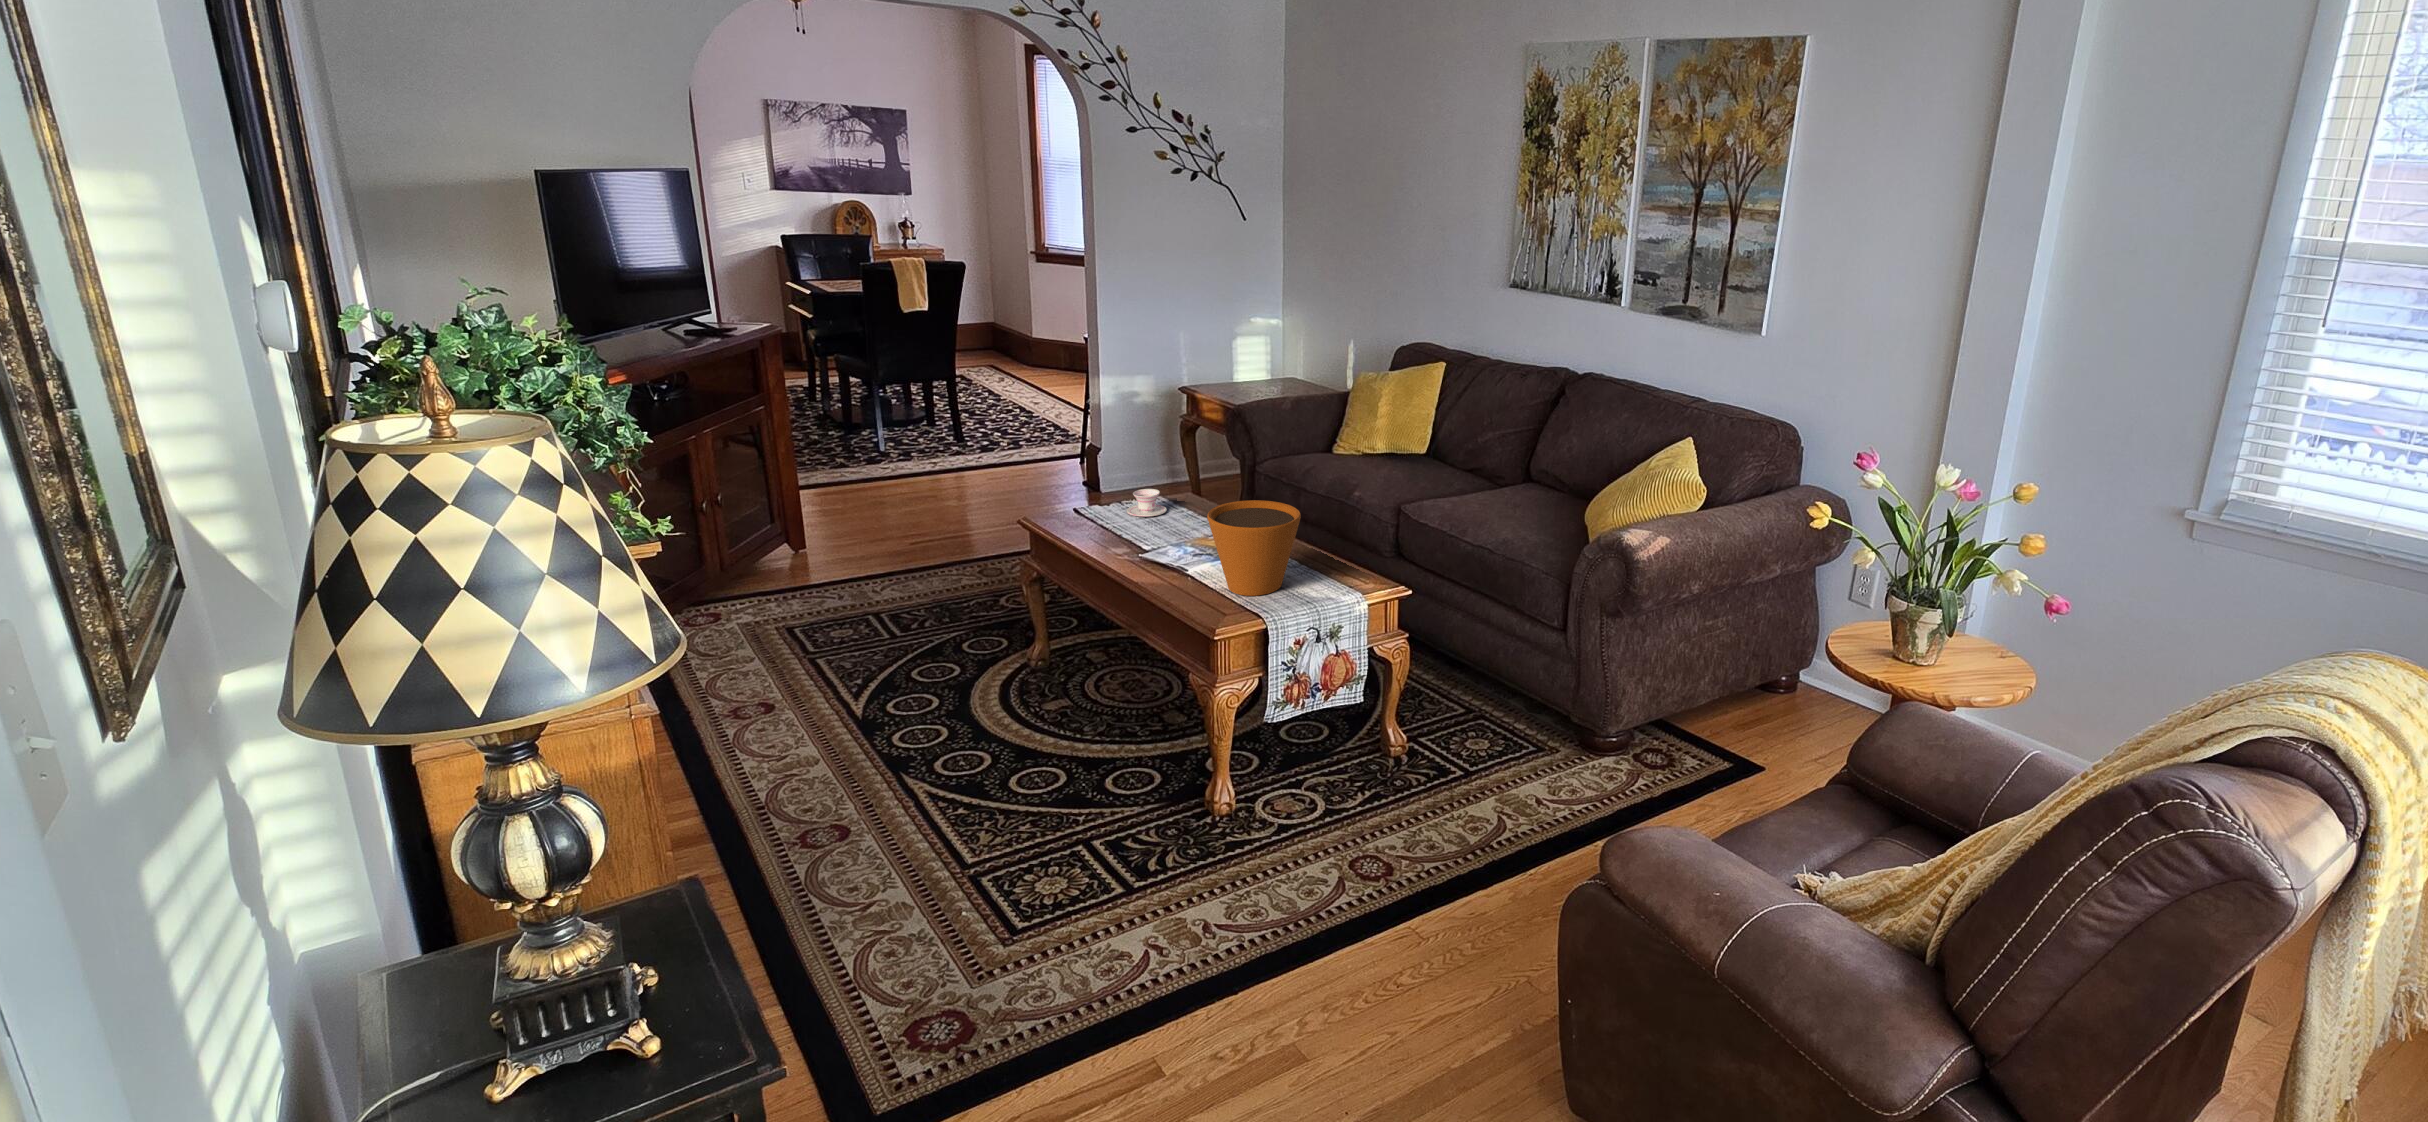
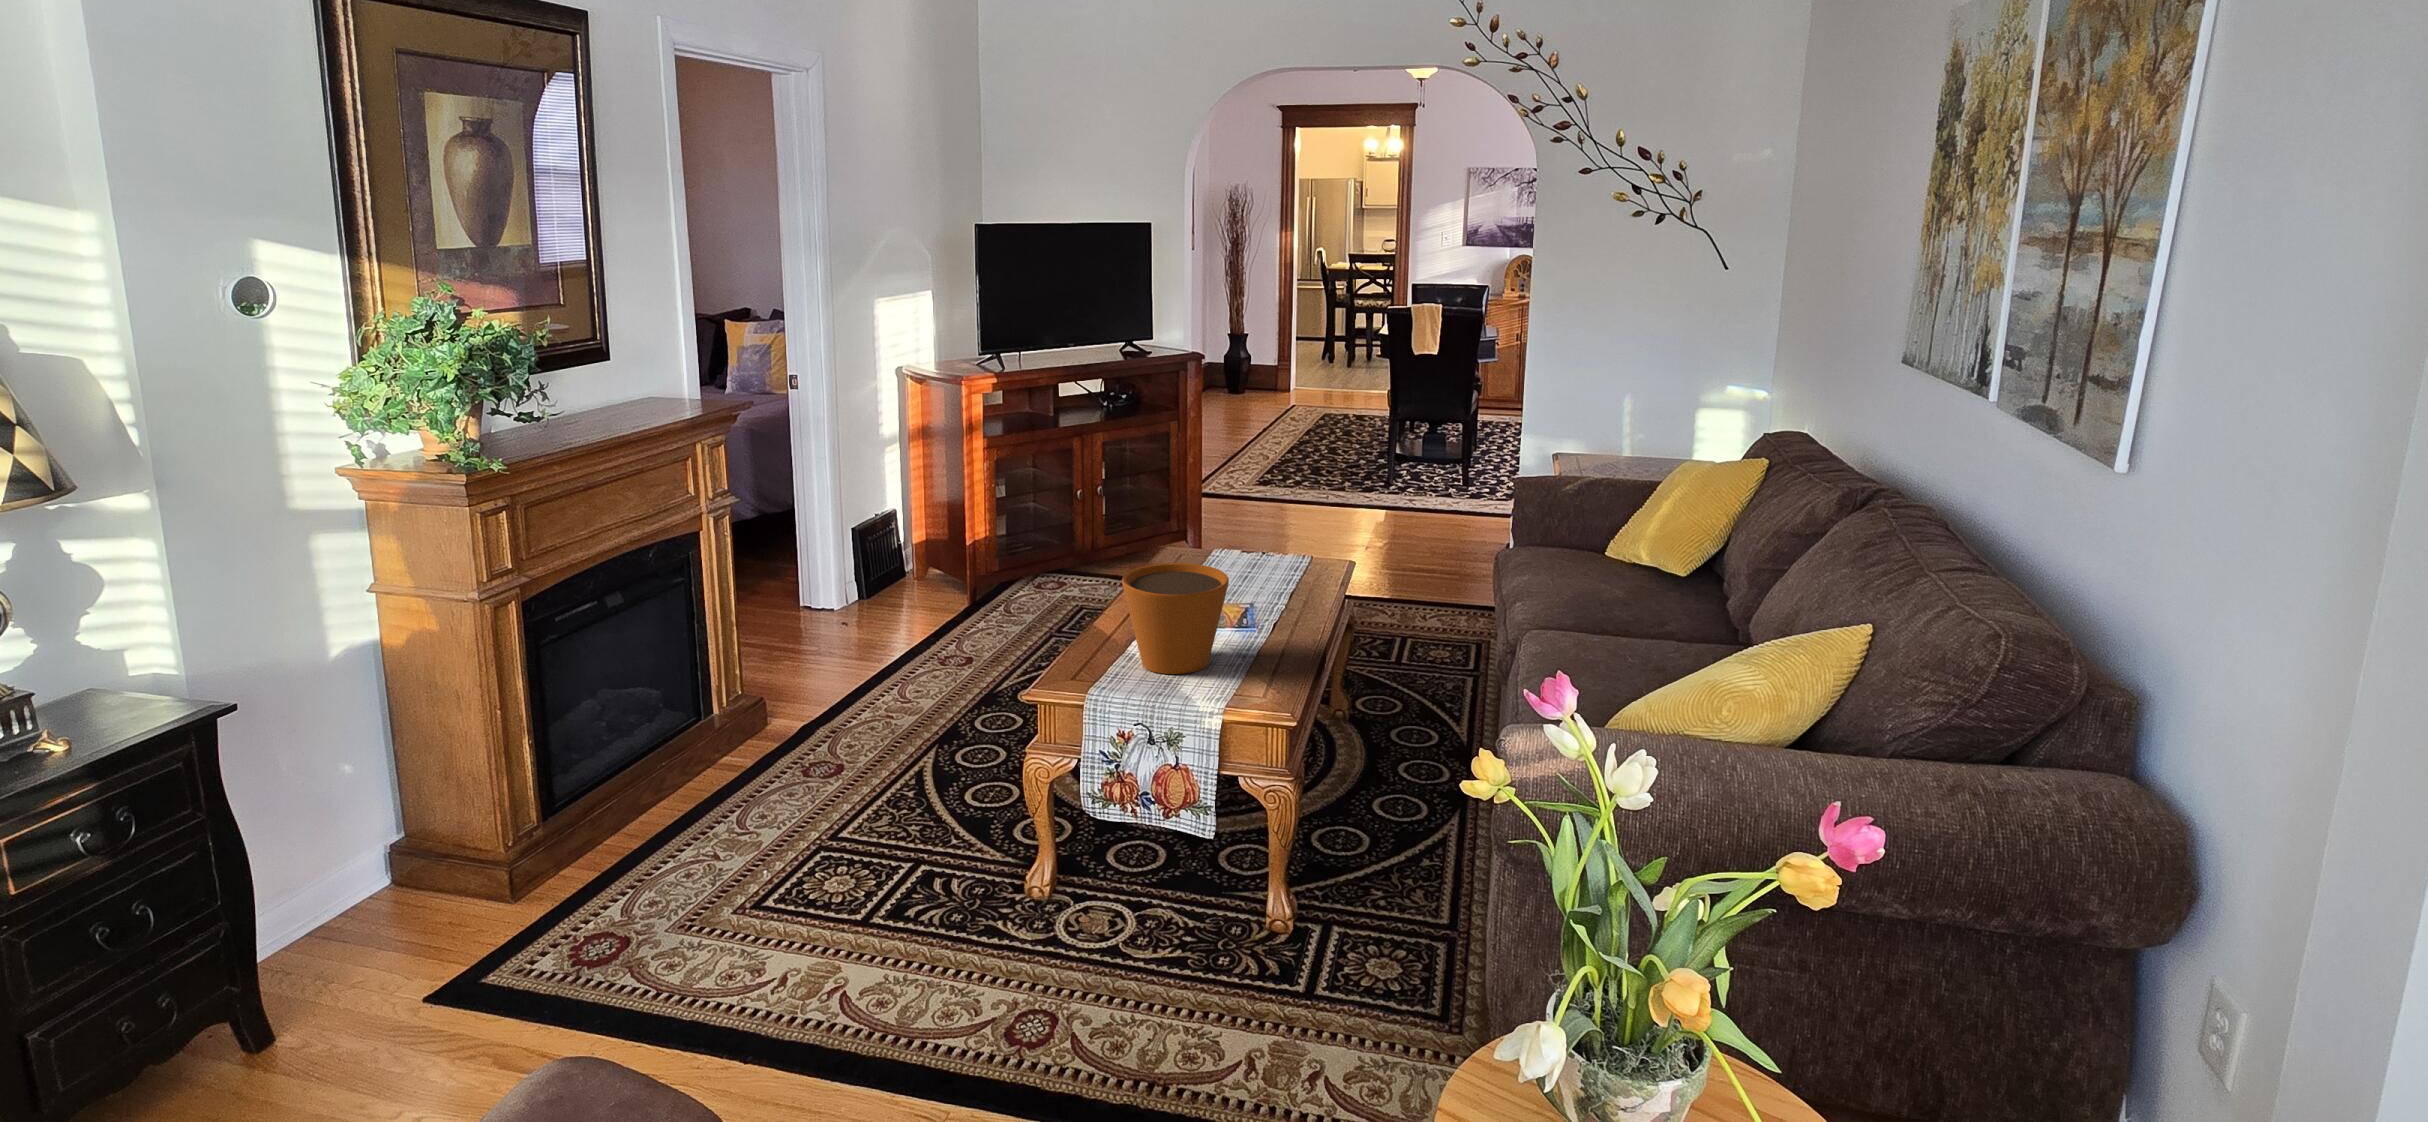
teacup: present [1127,489,1167,517] -> none [1227,545,1270,575]

